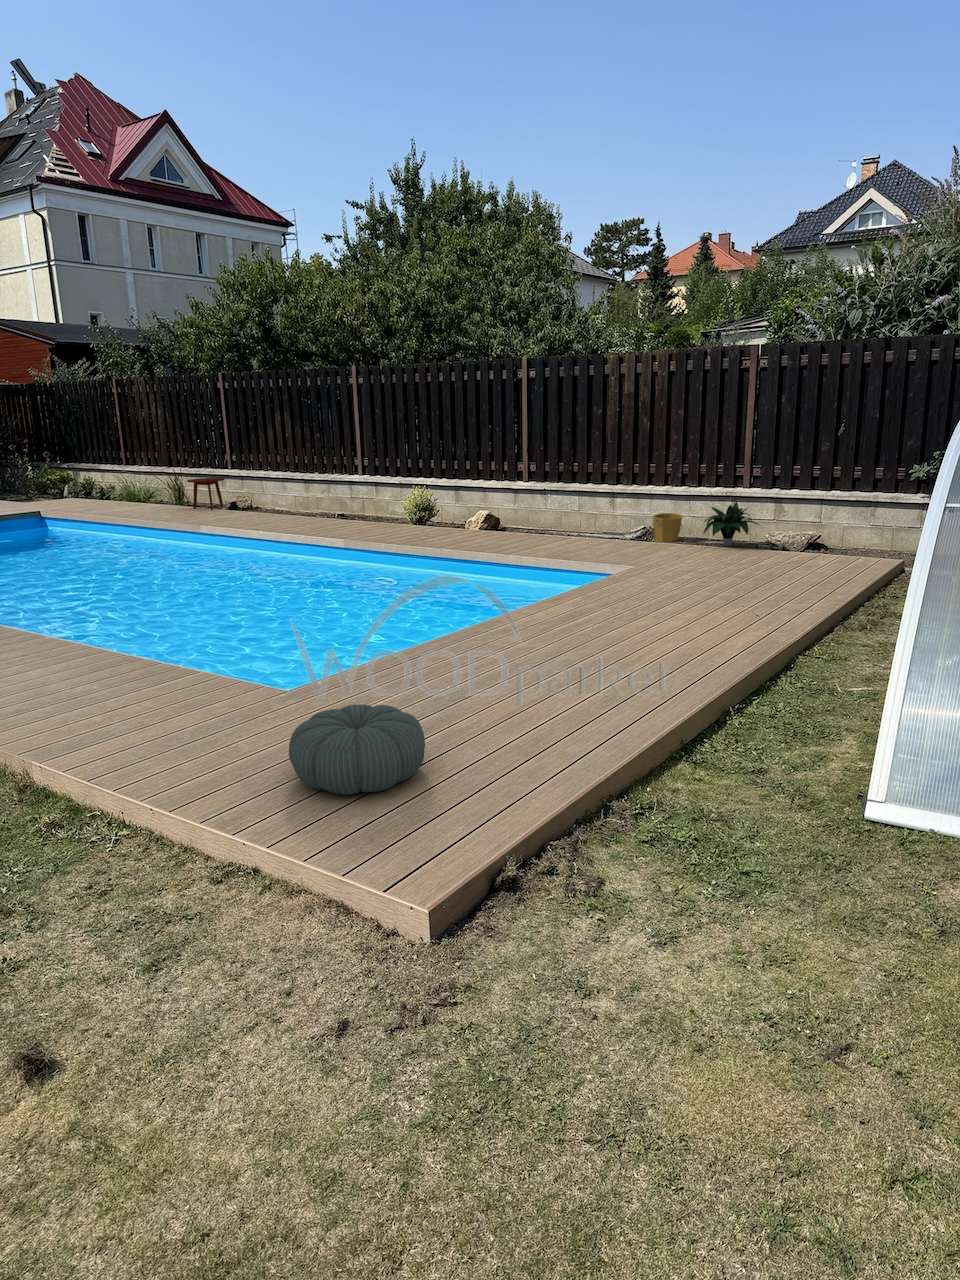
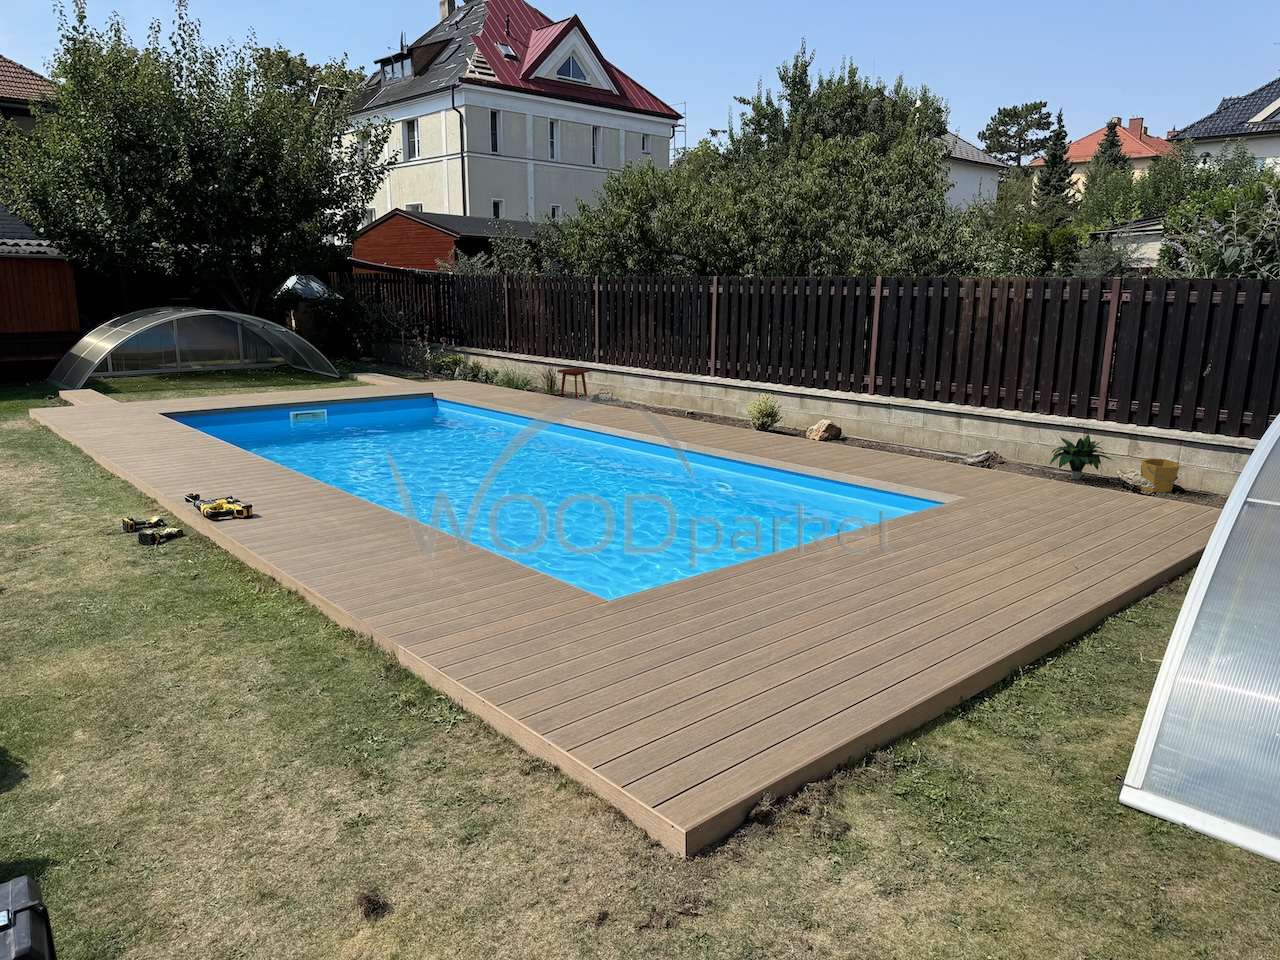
bucket: present [653,513,682,542] -> present [1141,458,1180,493]
pouf: present [289,704,425,795] -> none [597,631,712,713]

